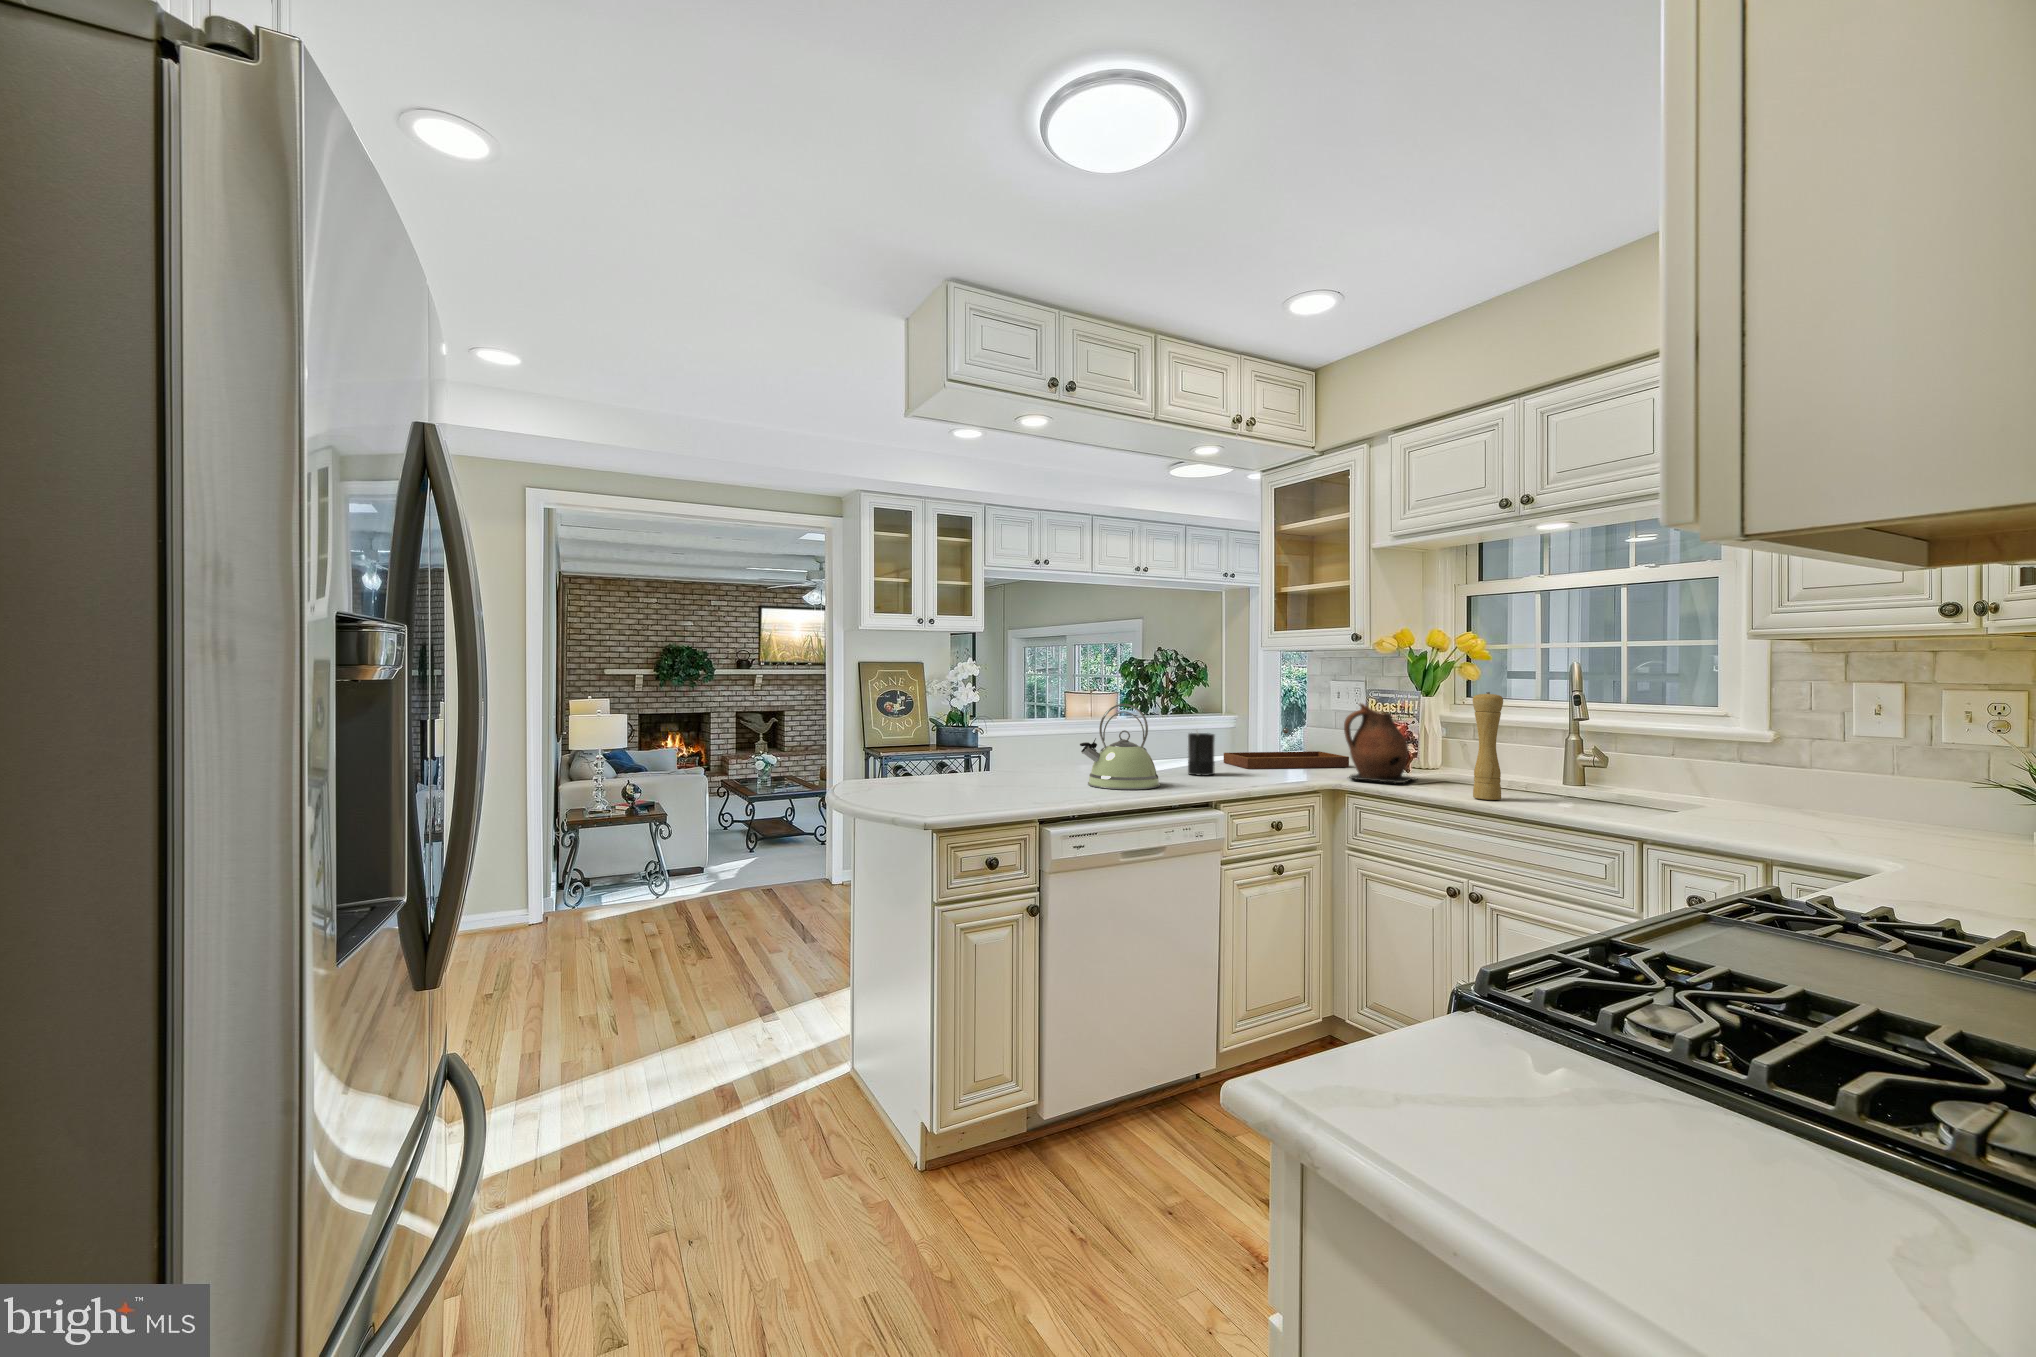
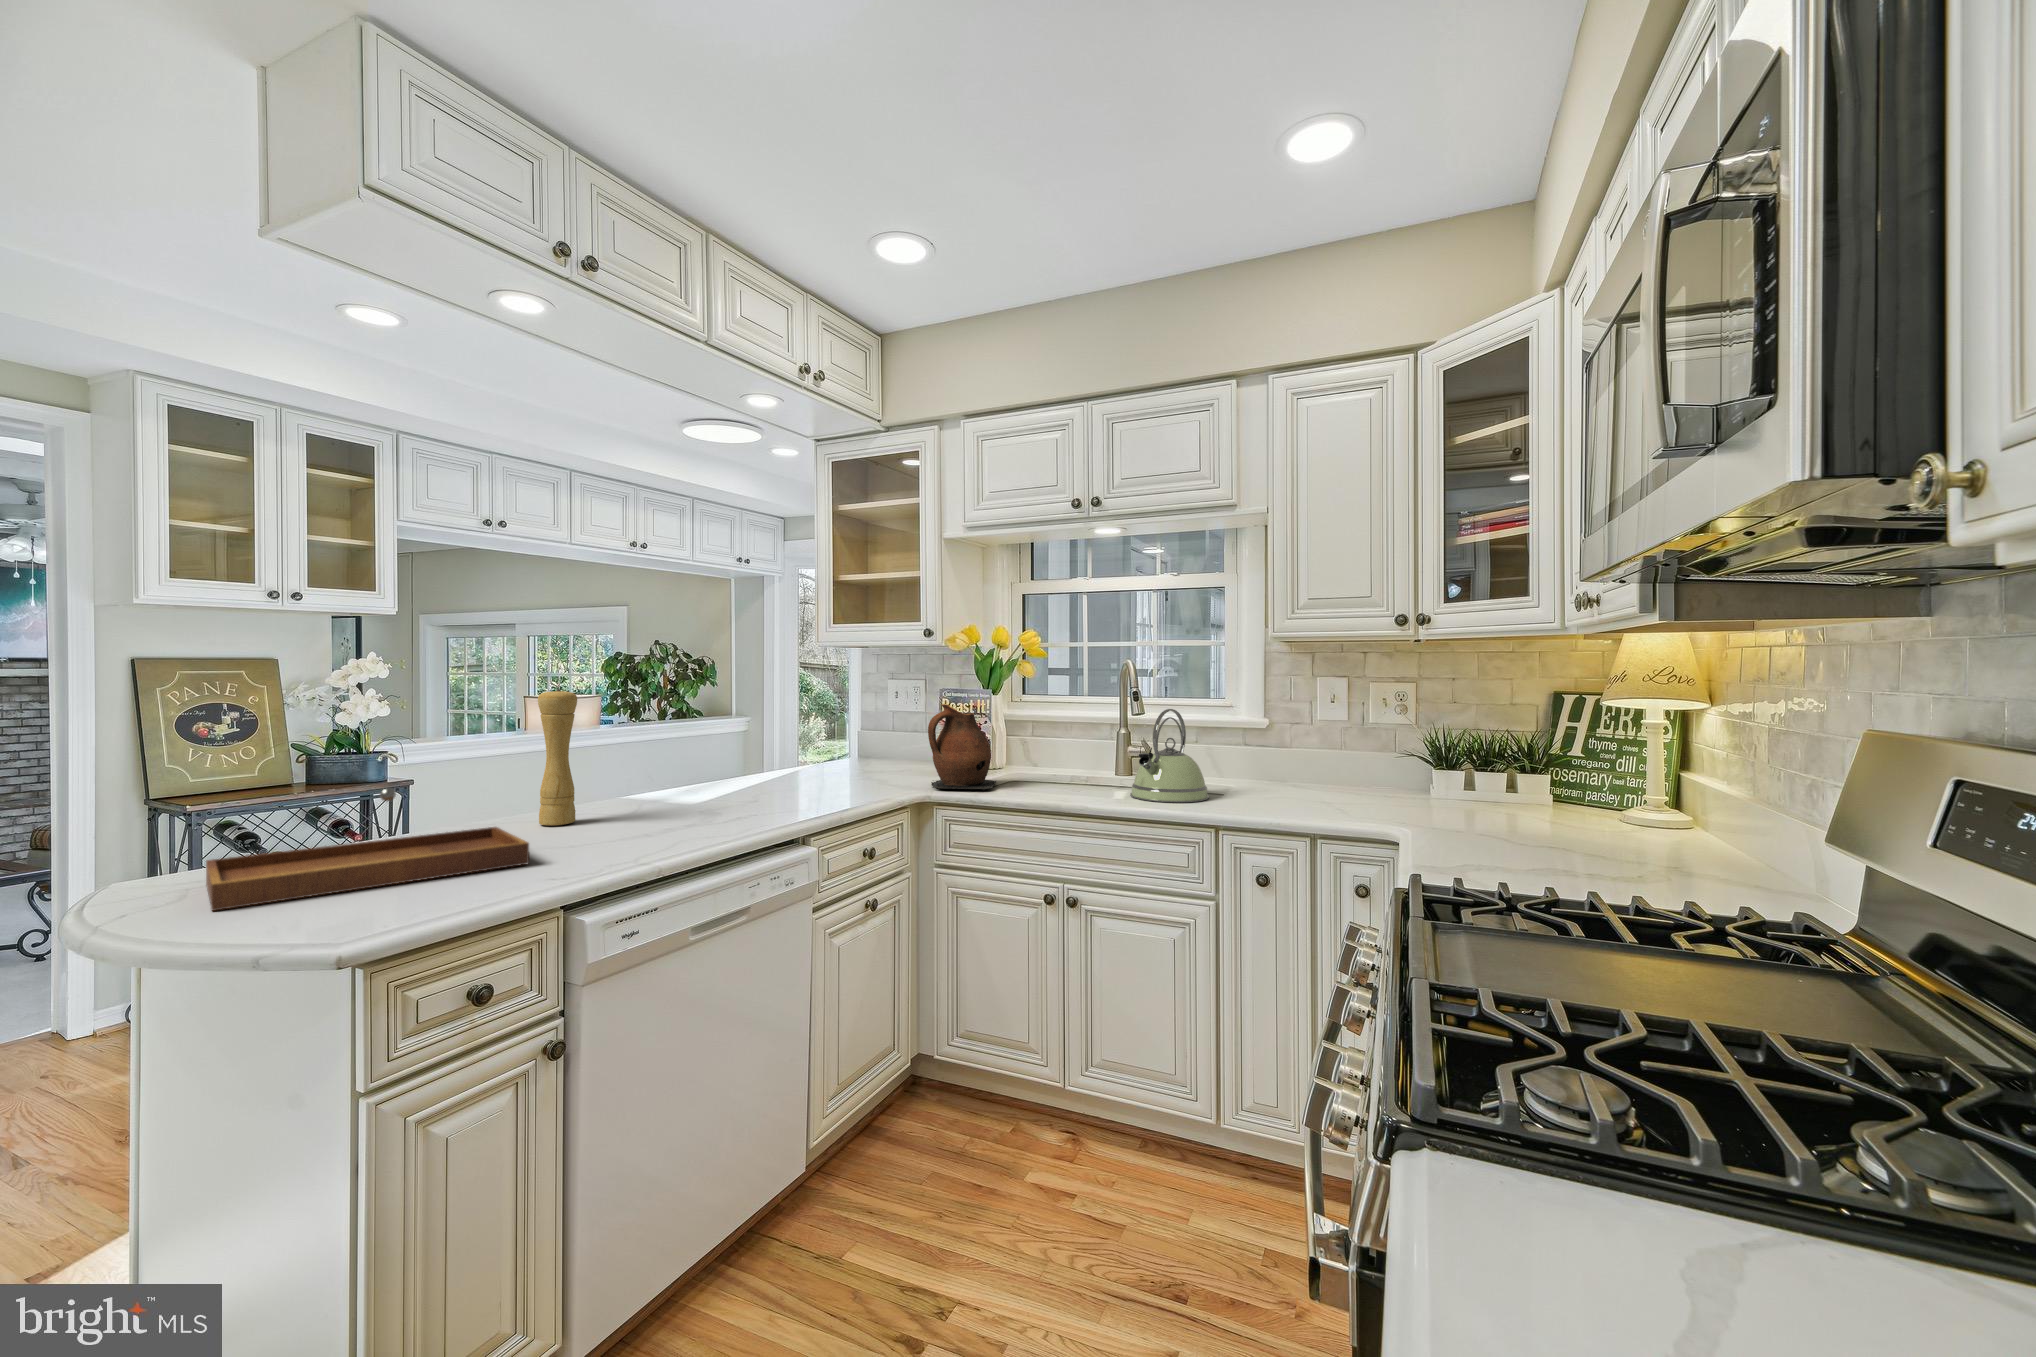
pepper mill: present [1473,692,1503,800] -> present [538,689,577,825]
kettle: present [1080,704,1160,789] -> present [1130,709,1209,802]
tray: present [1224,728,1349,769] -> present [206,788,529,911]
candle: present [1188,730,1215,776] -> none [750,741,784,799]

